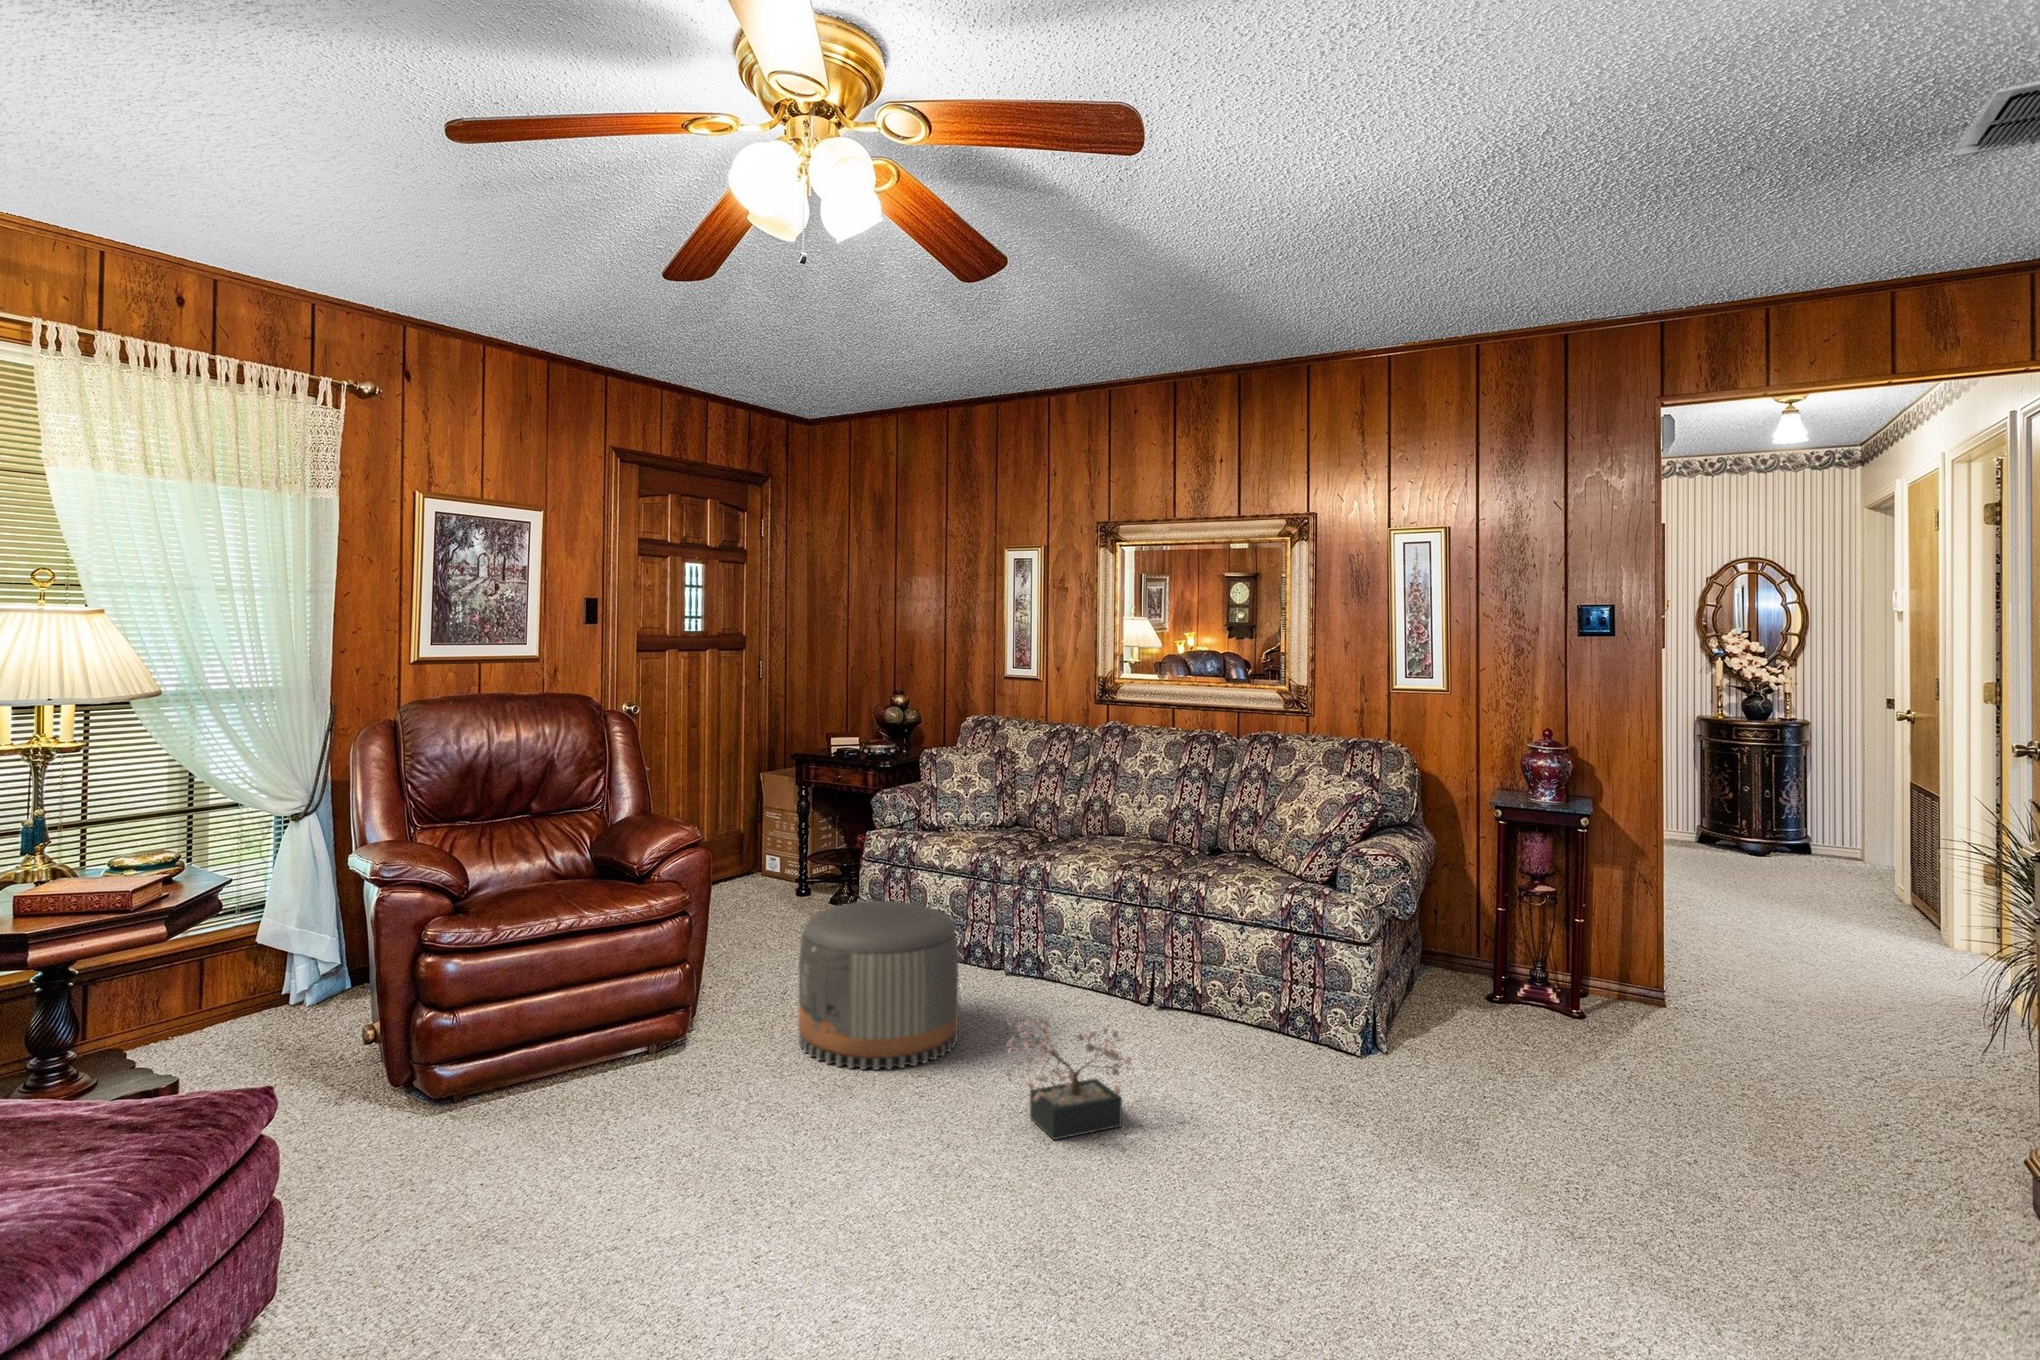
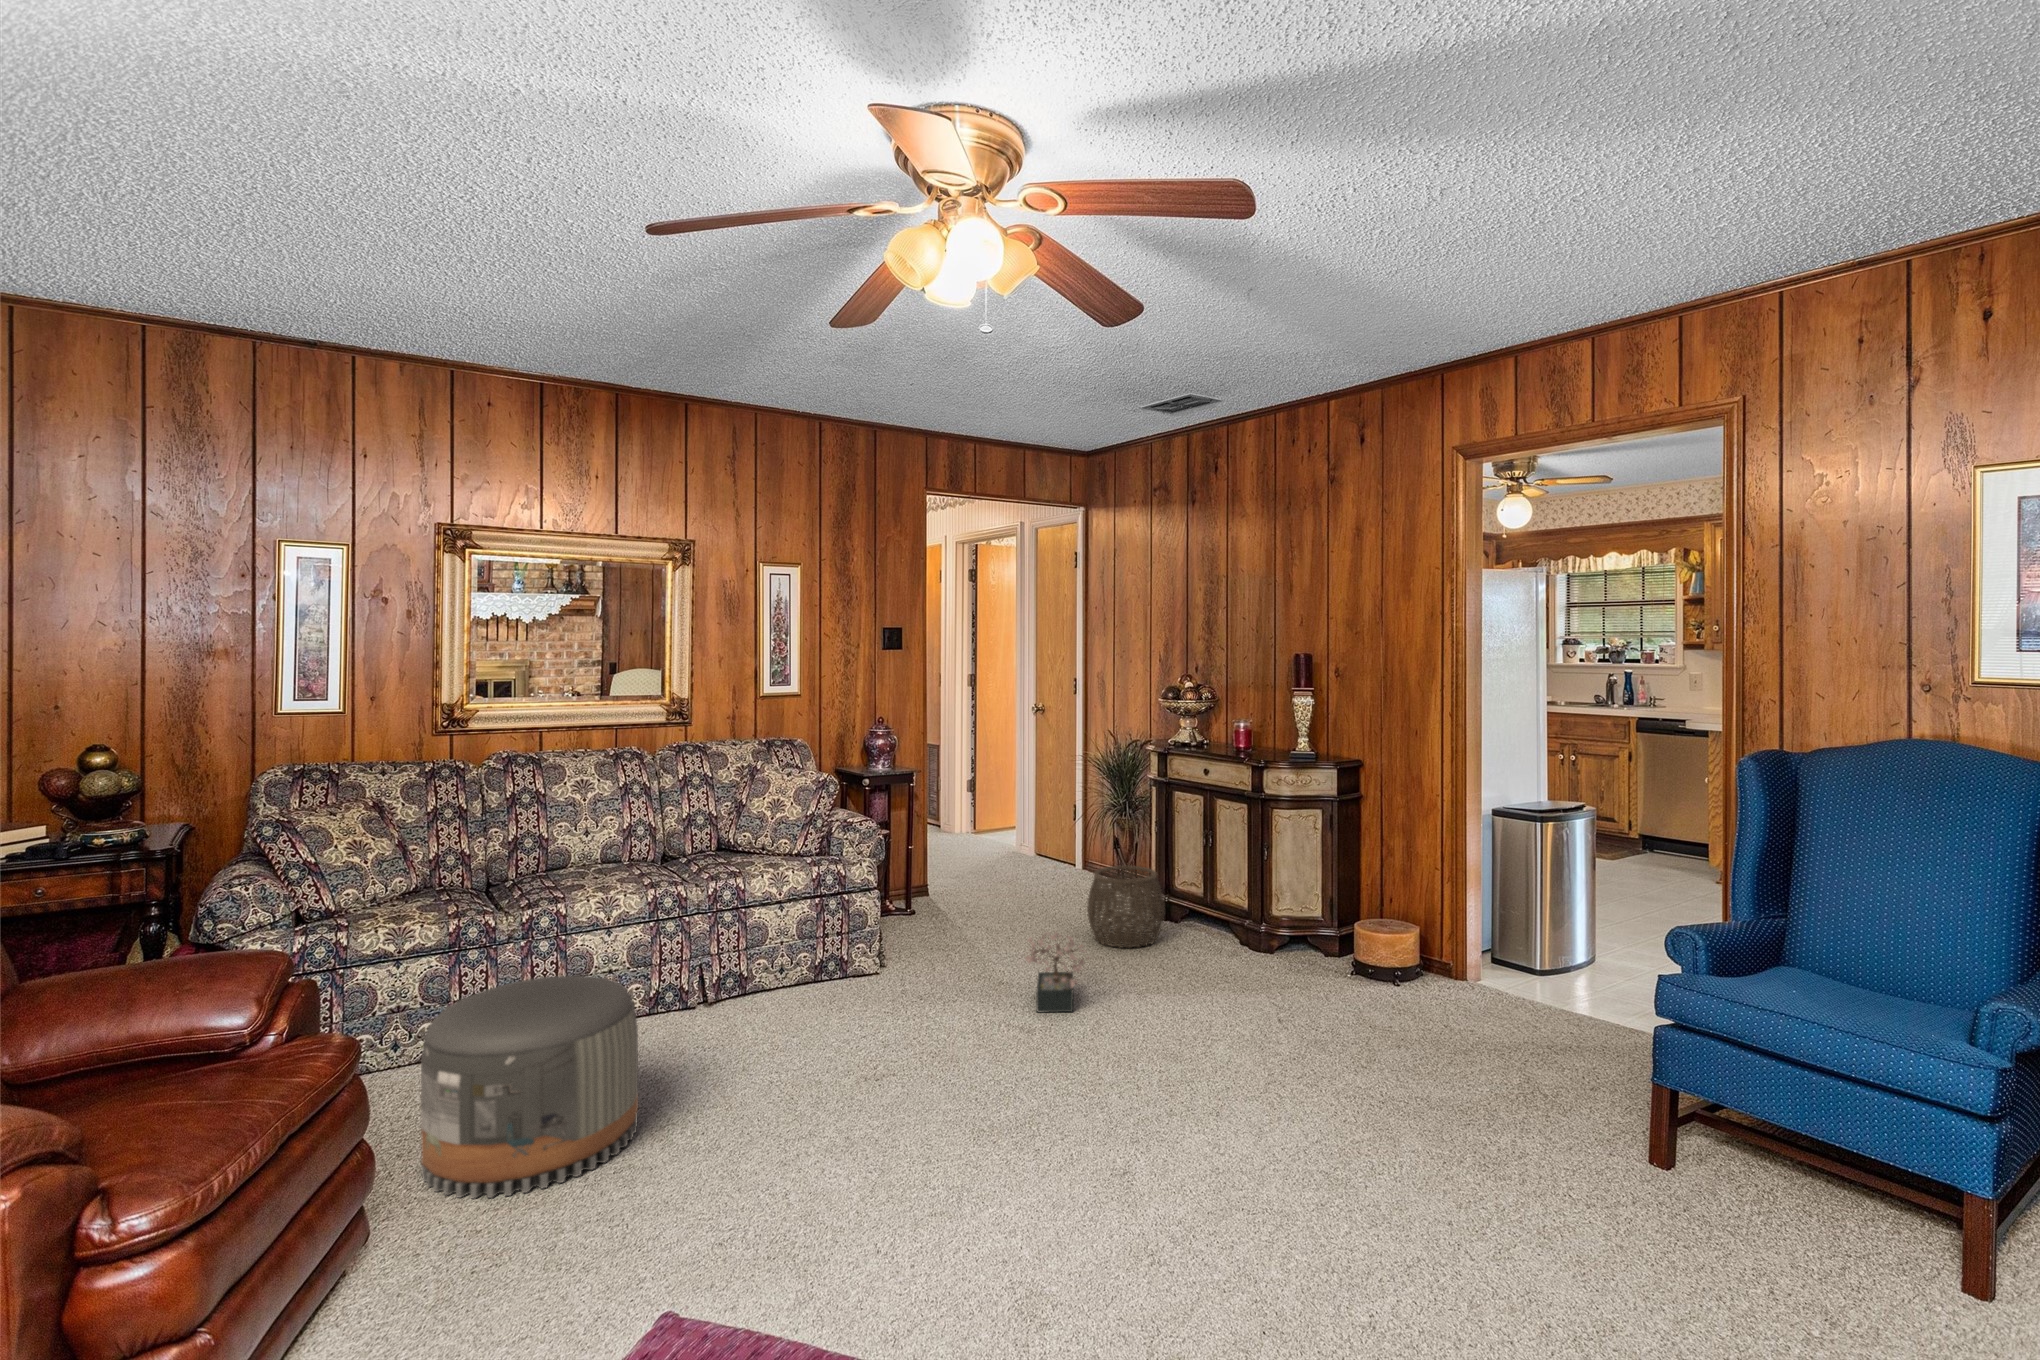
decorative plant: present [1005,1014,1131,1140] -> present [1026,932,1084,1012]
woven basket: none [1717,1037,1907,1213] -> present [1087,866,1164,948]

